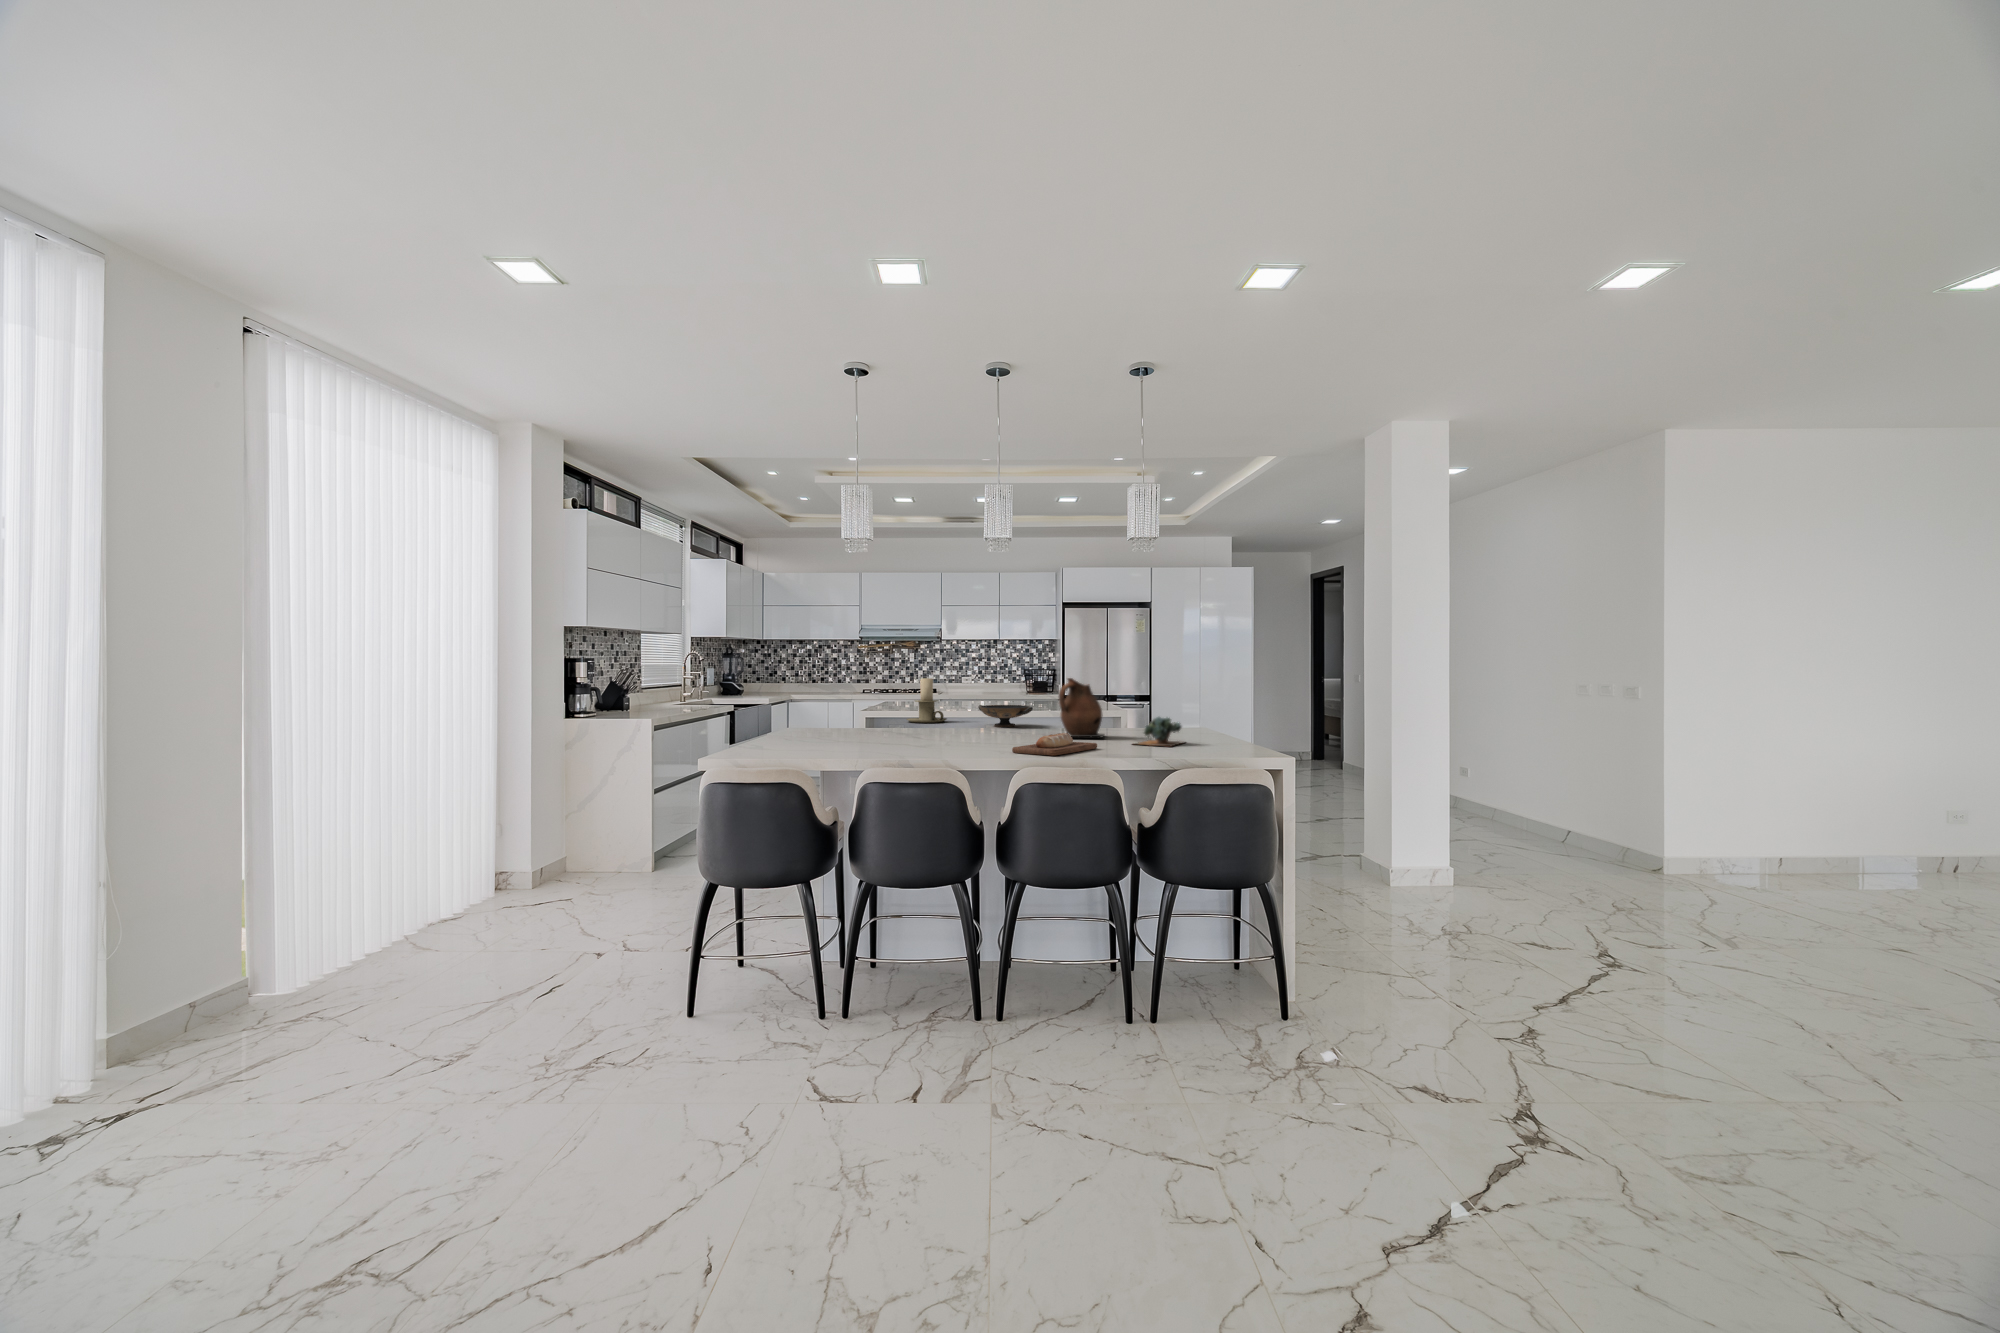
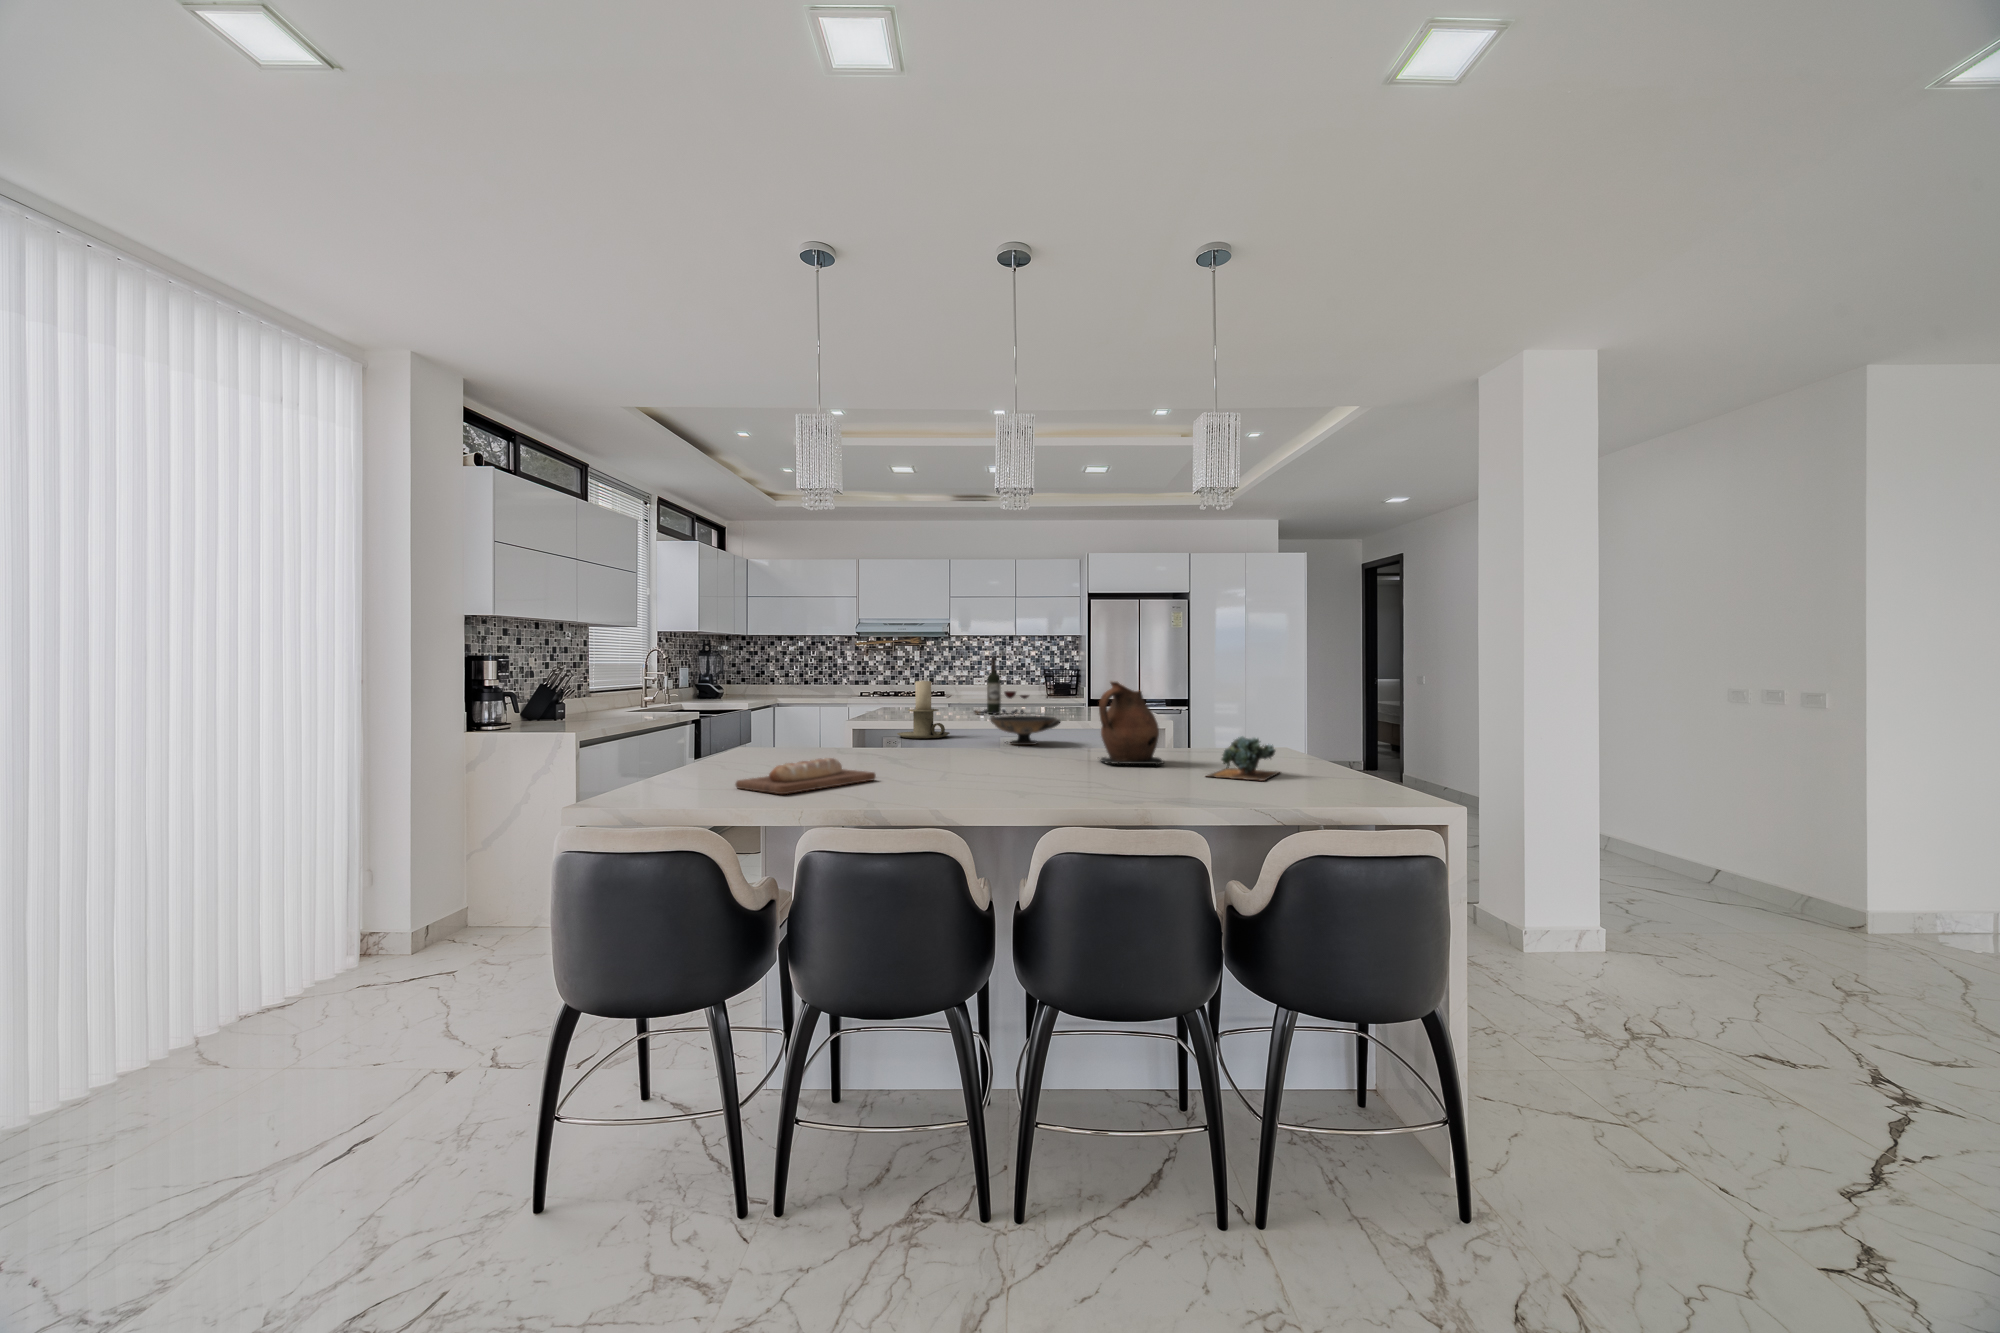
wine bottle: none [963,660,1012,707] -> present [974,658,1029,715]
bread loaf: present [1012,733,1097,756] -> present [736,758,876,794]

